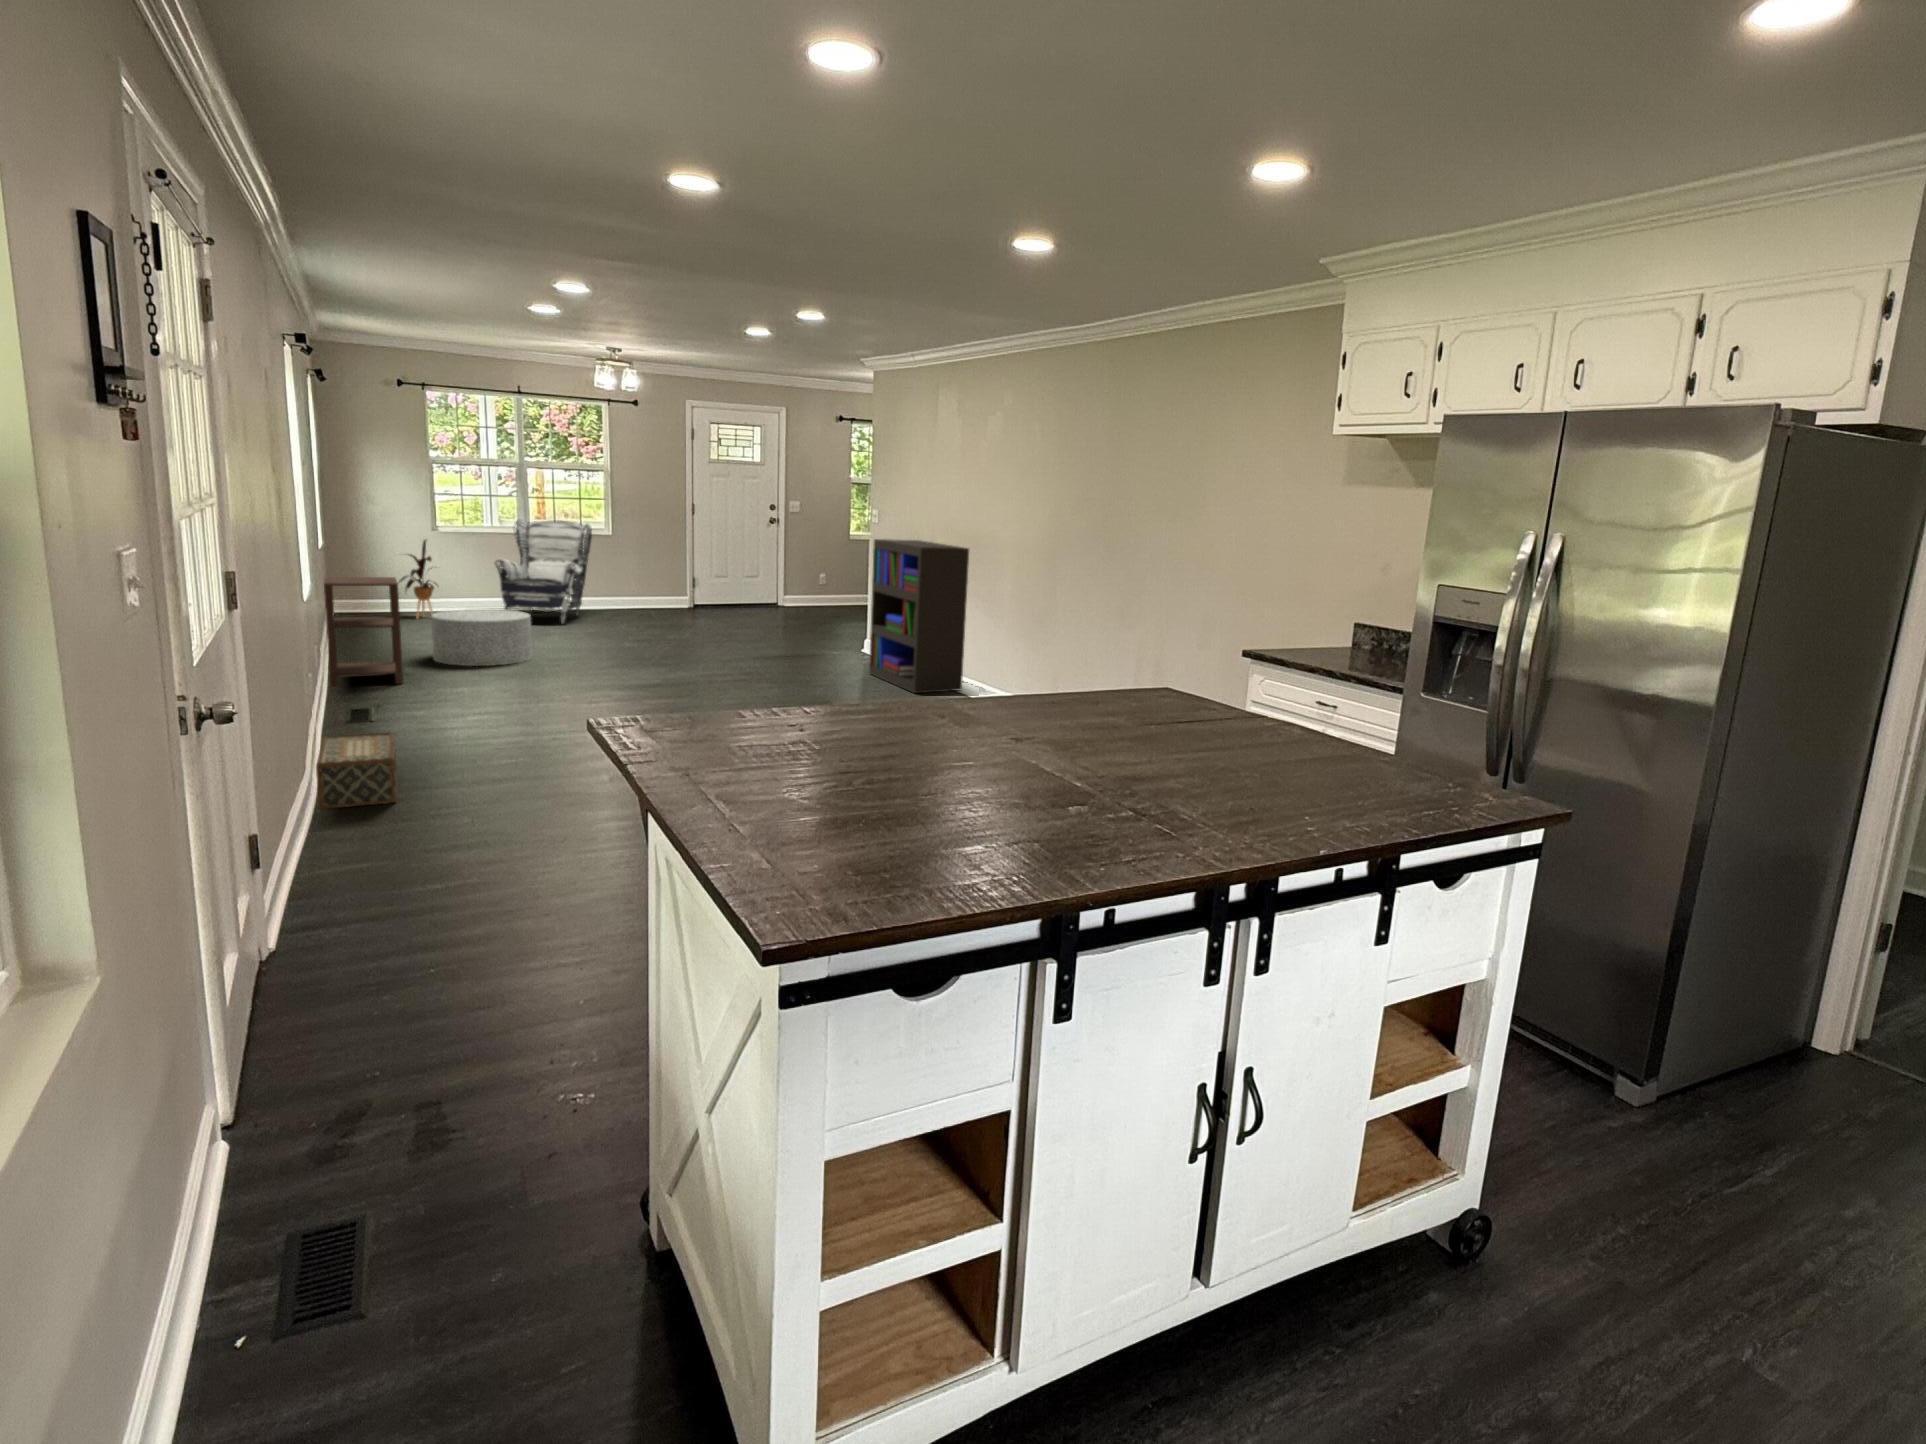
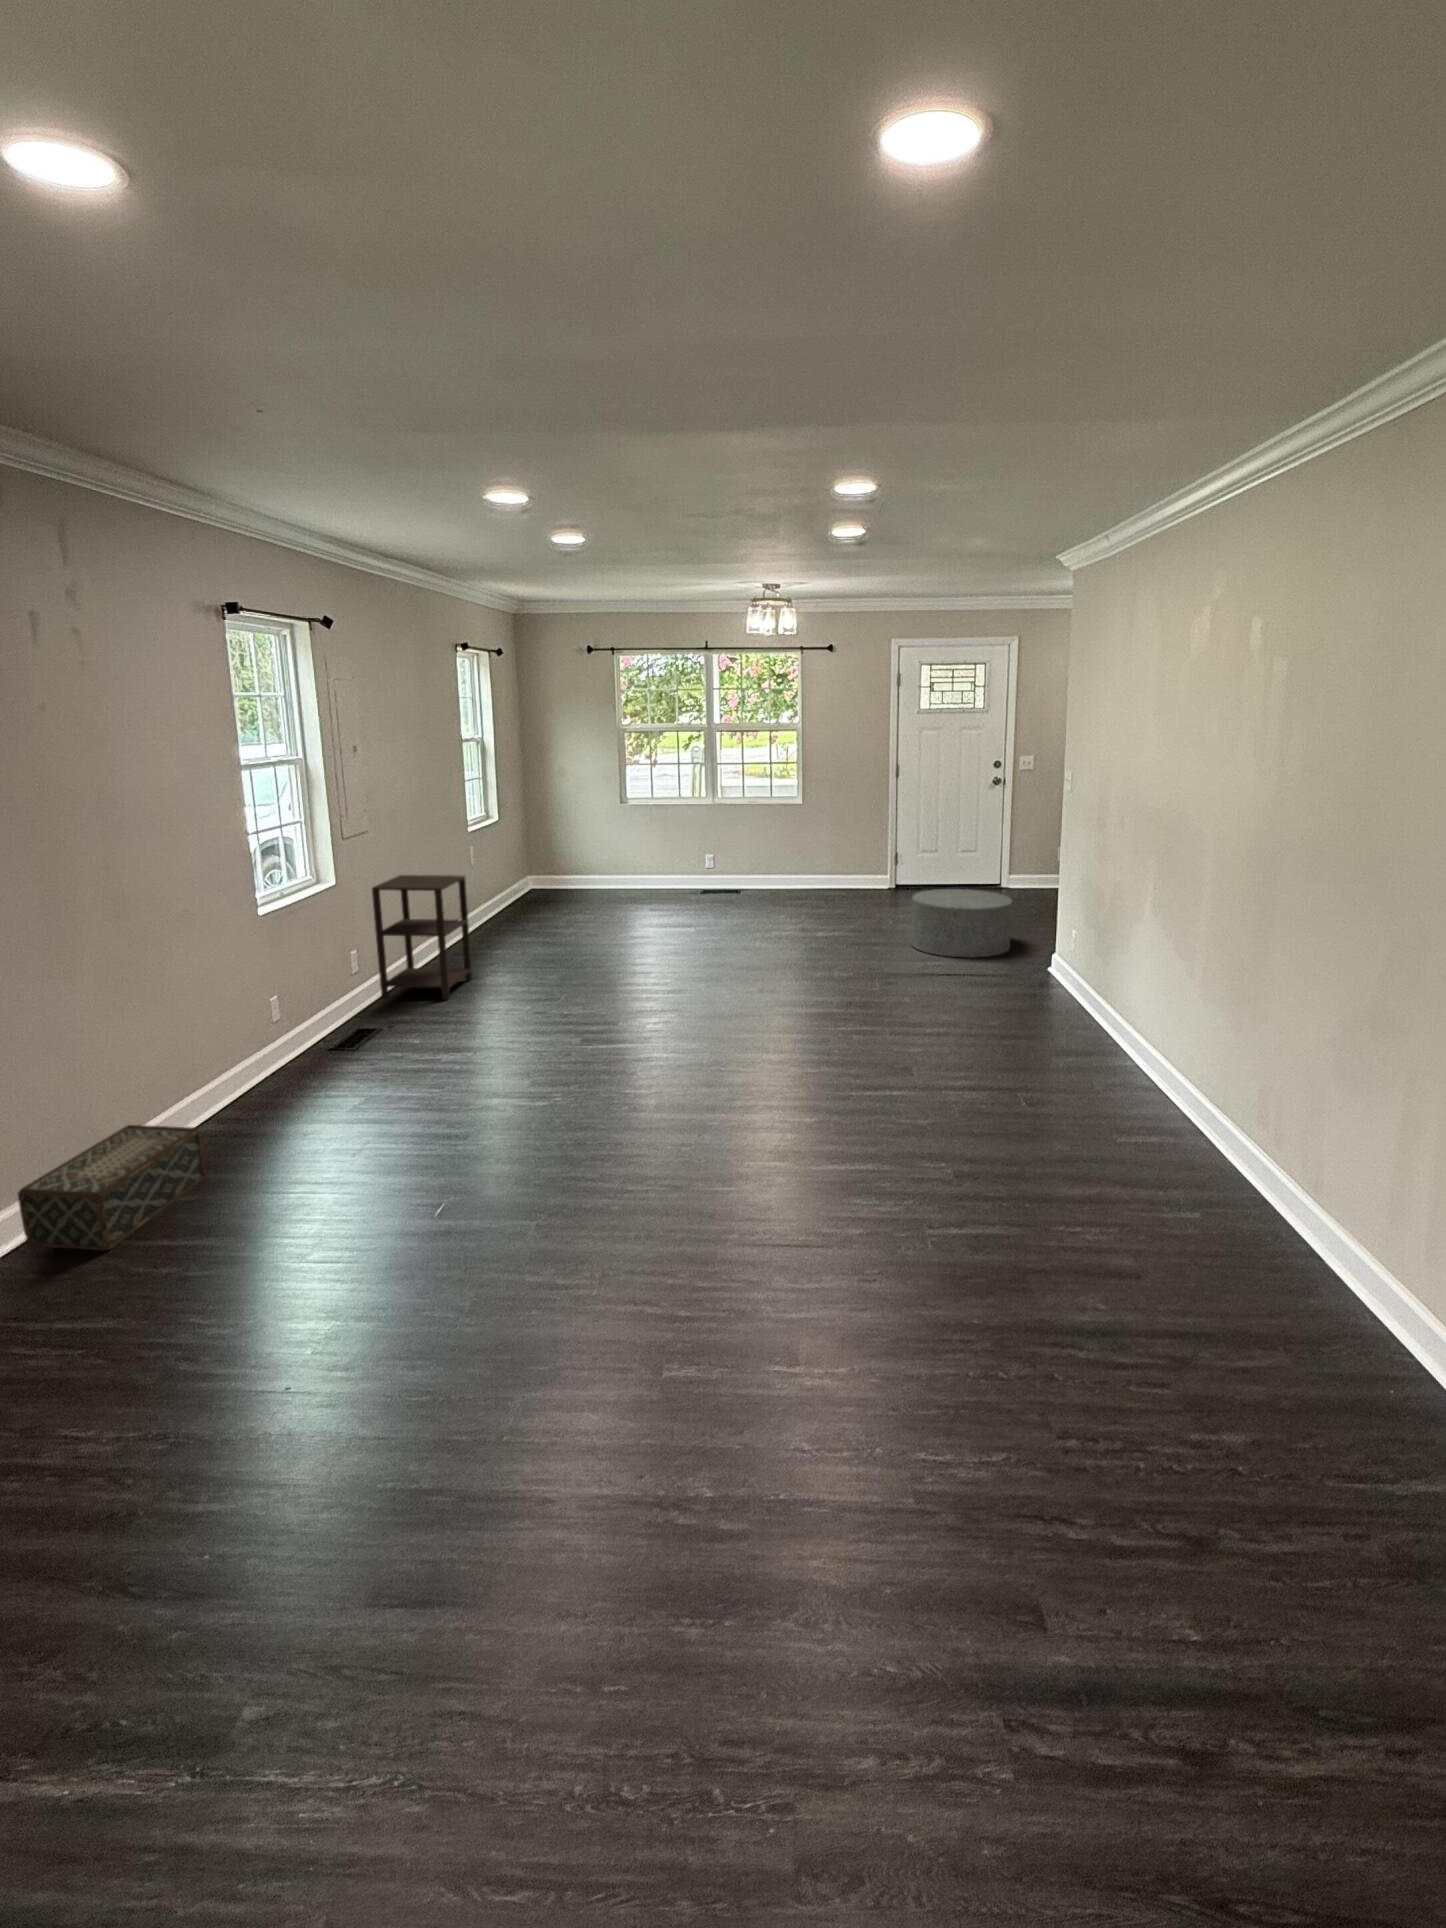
armchair: present [496,520,592,624] -> none [661,789,772,911]
bookshelf: present [869,539,969,693] -> none [1004,837,1150,1102]
house plant: present [400,540,439,618] -> none [577,813,621,896]
ottoman: present [431,609,532,666] -> present [911,889,1012,957]

